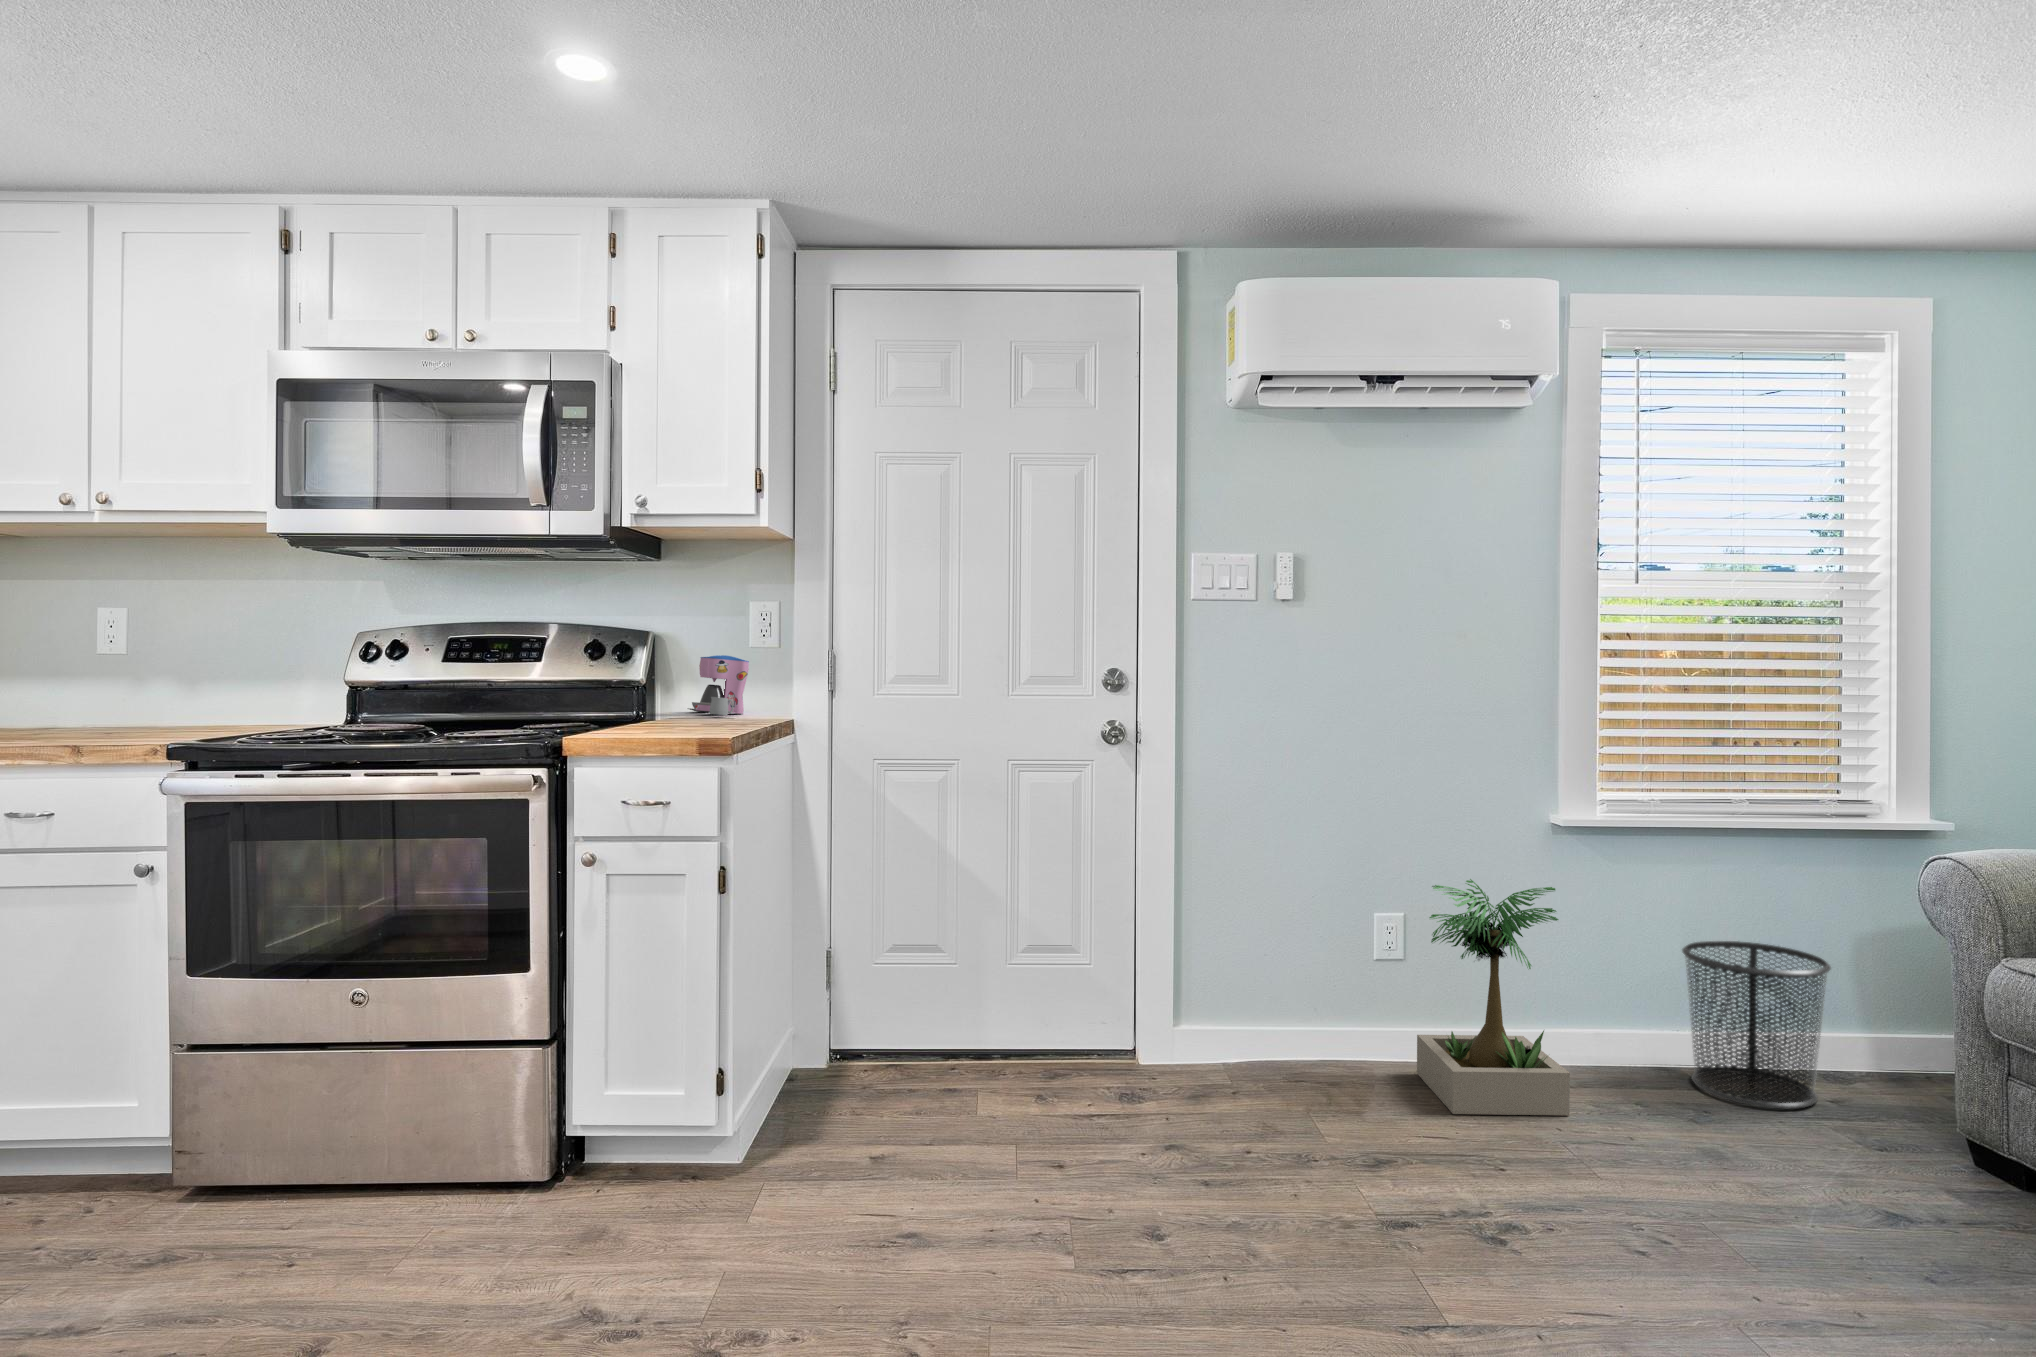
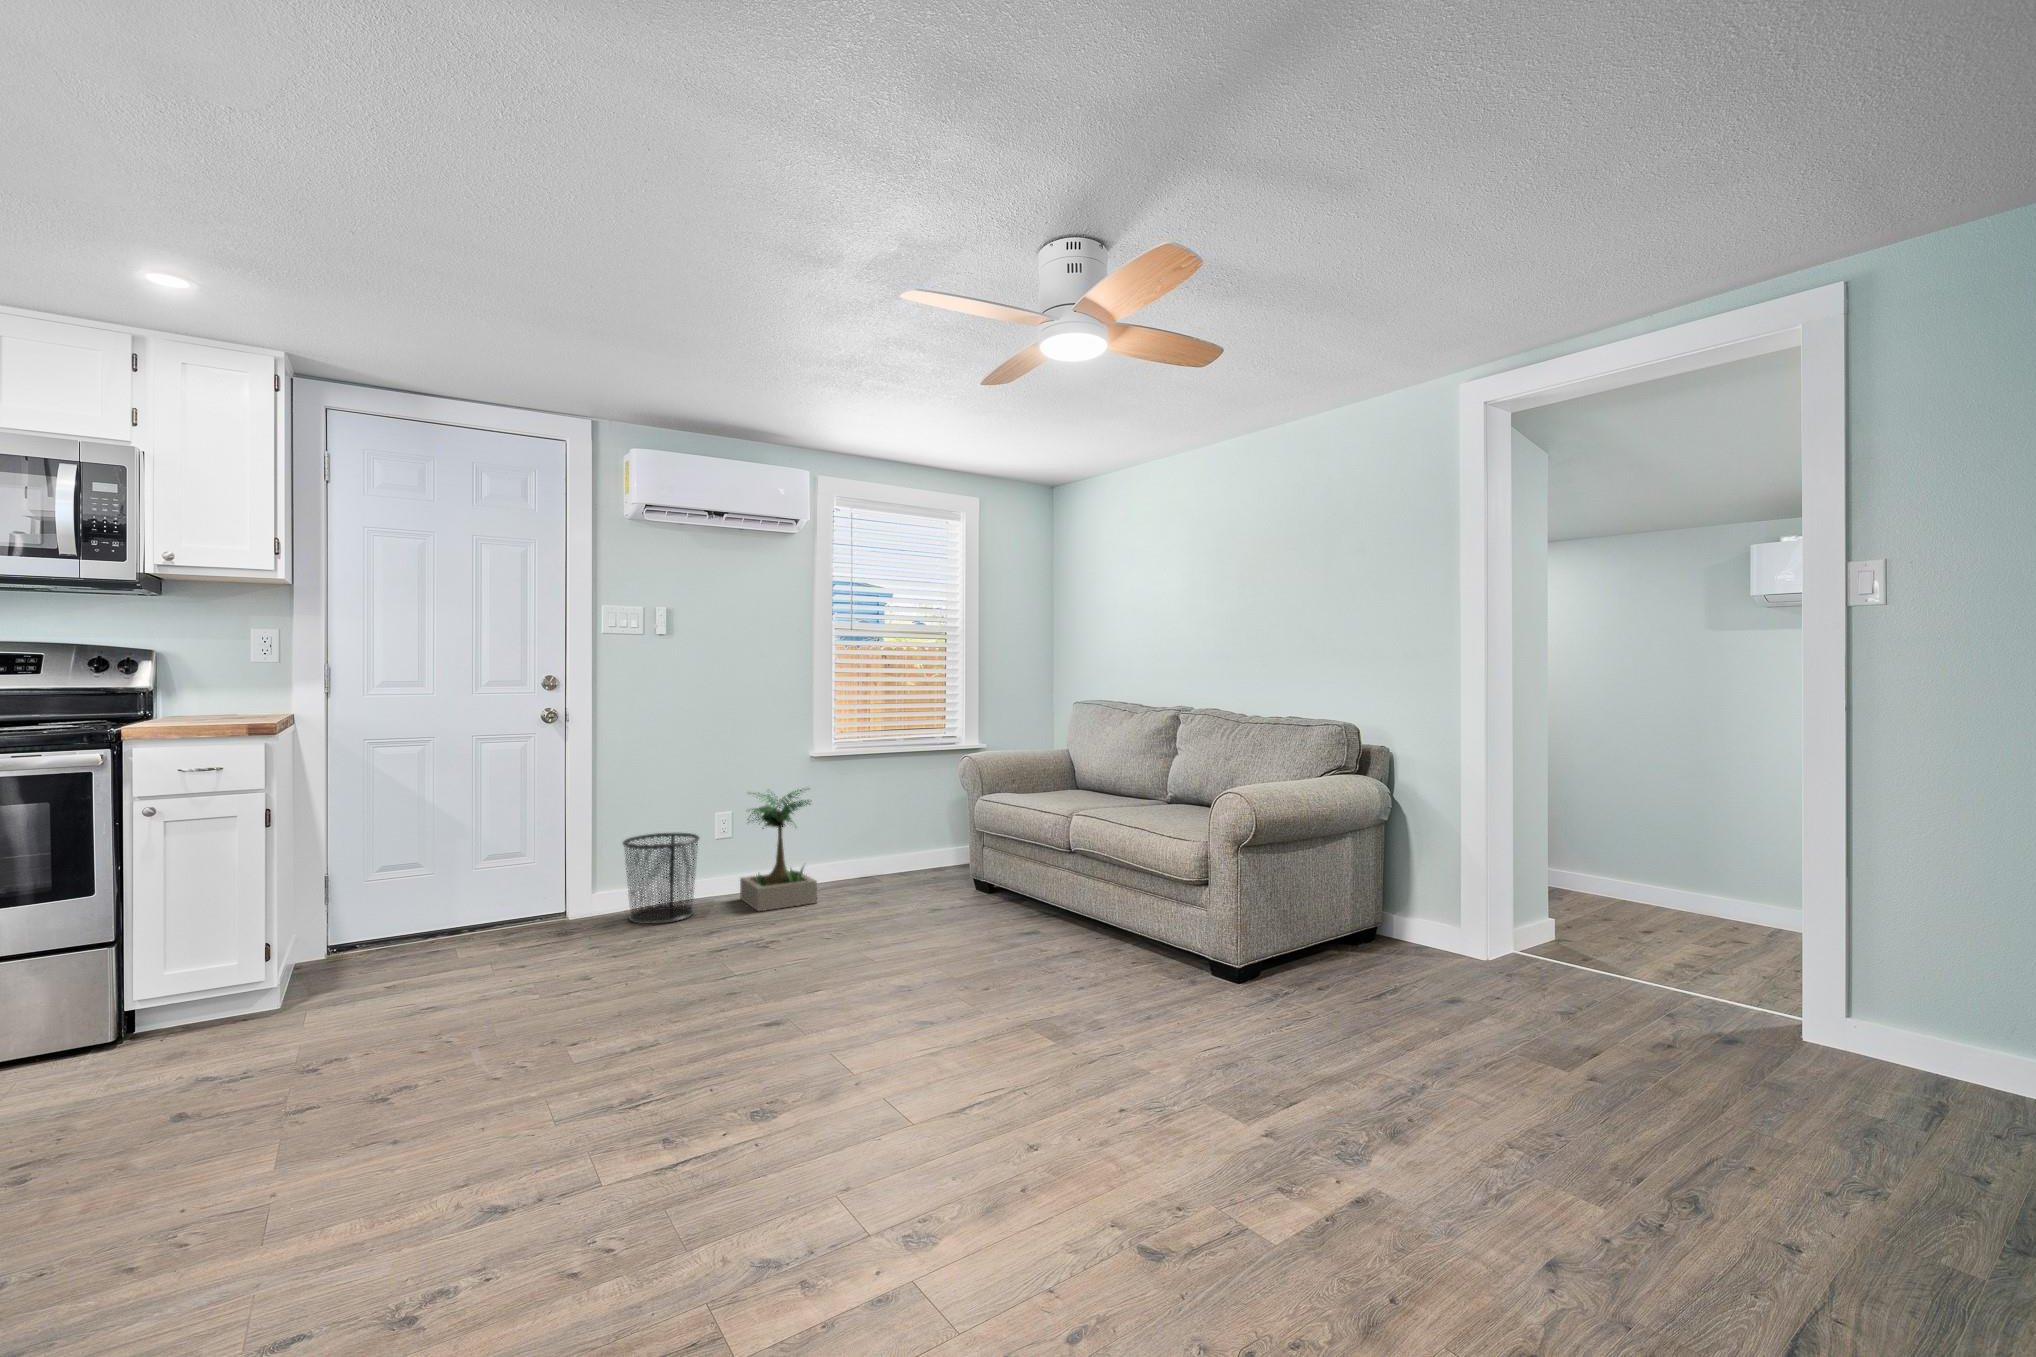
coffee maker: present [688,655,749,715] -> none [186,668,250,711]
trash can: present [1682,941,1831,1109] -> present [623,833,699,924]

